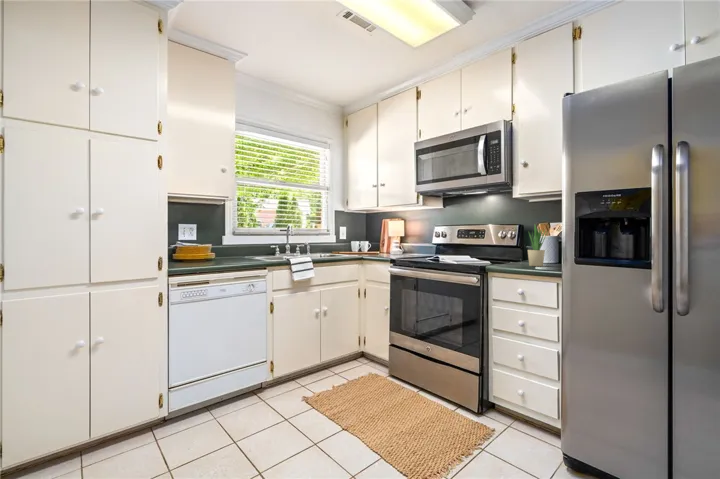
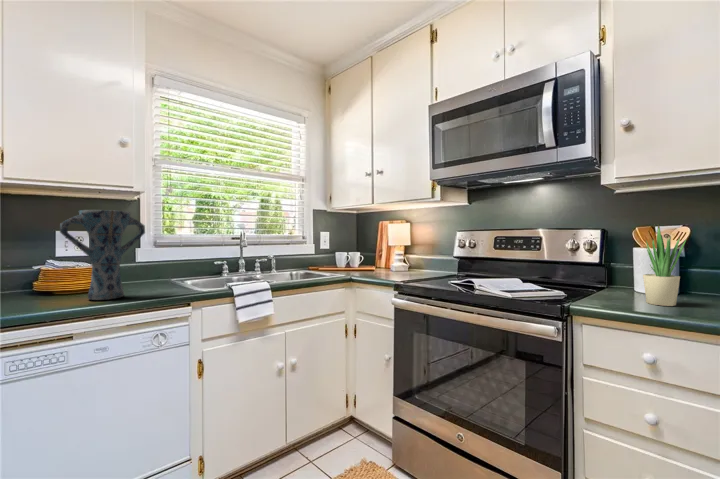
vase: none [201,212,241,264] -> present [60,210,145,300]

